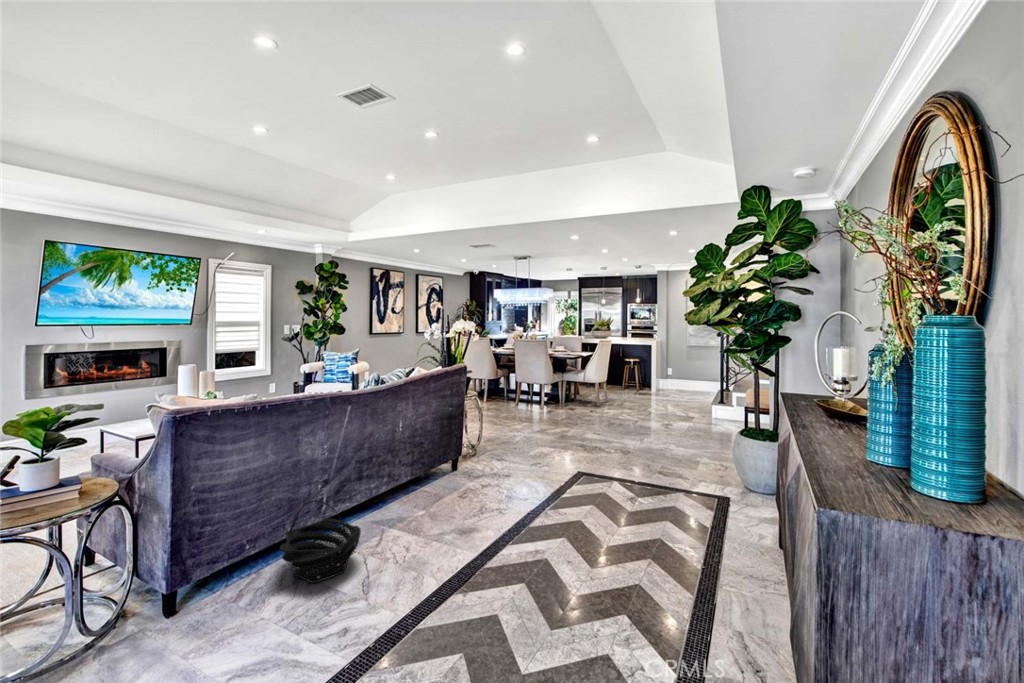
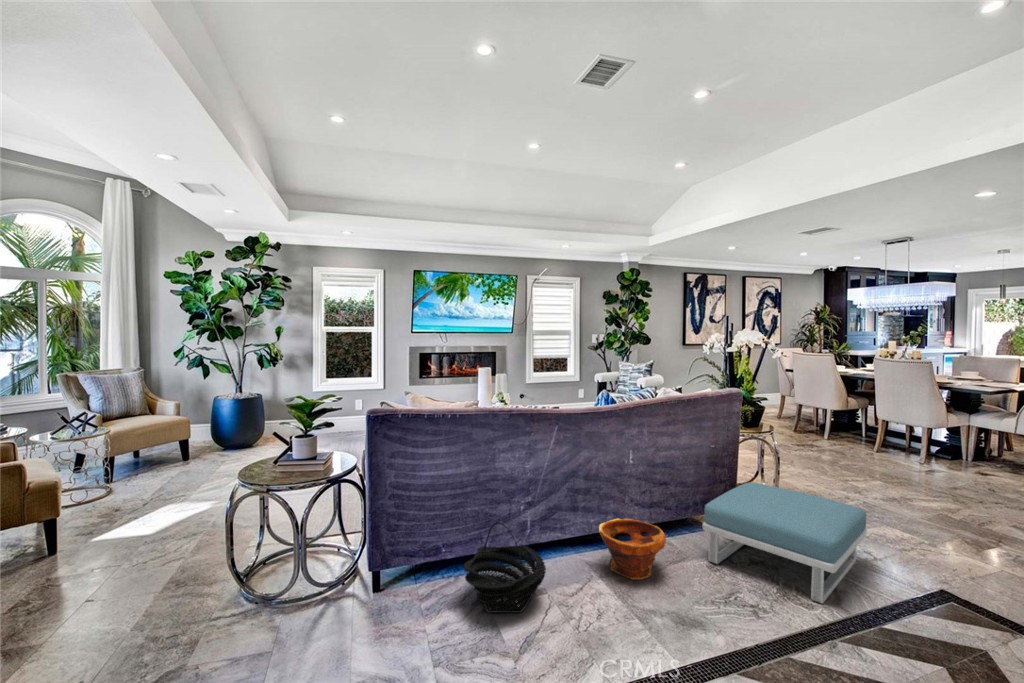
footstool: none [453,433,544,499] -> present [703,482,866,603]
planter: none [382,477,436,522] -> present [599,518,666,580]

